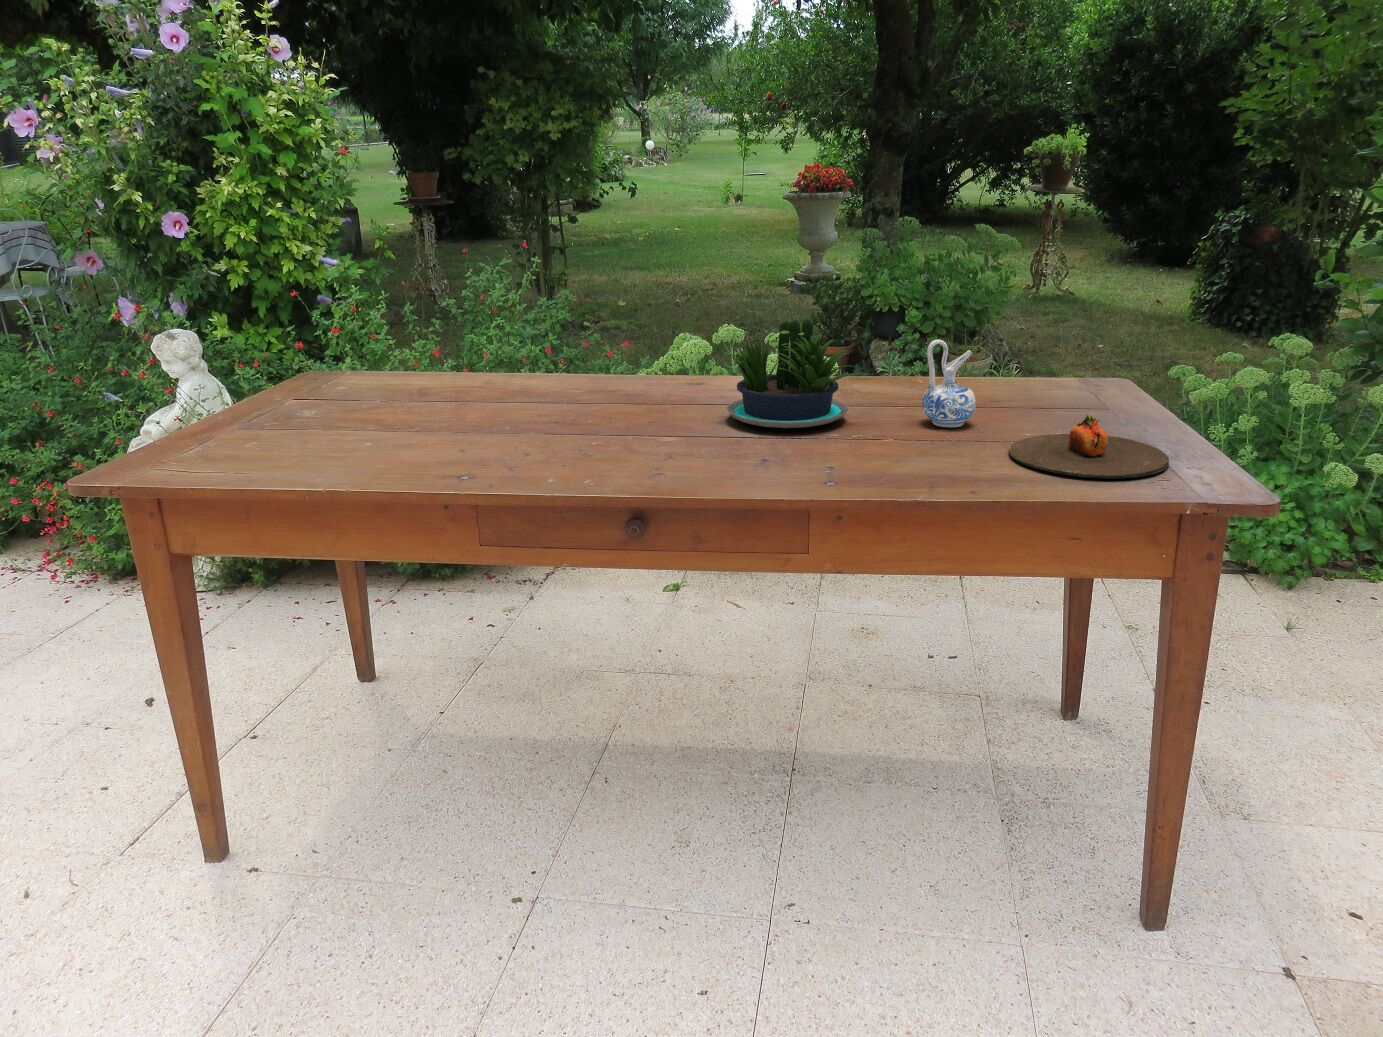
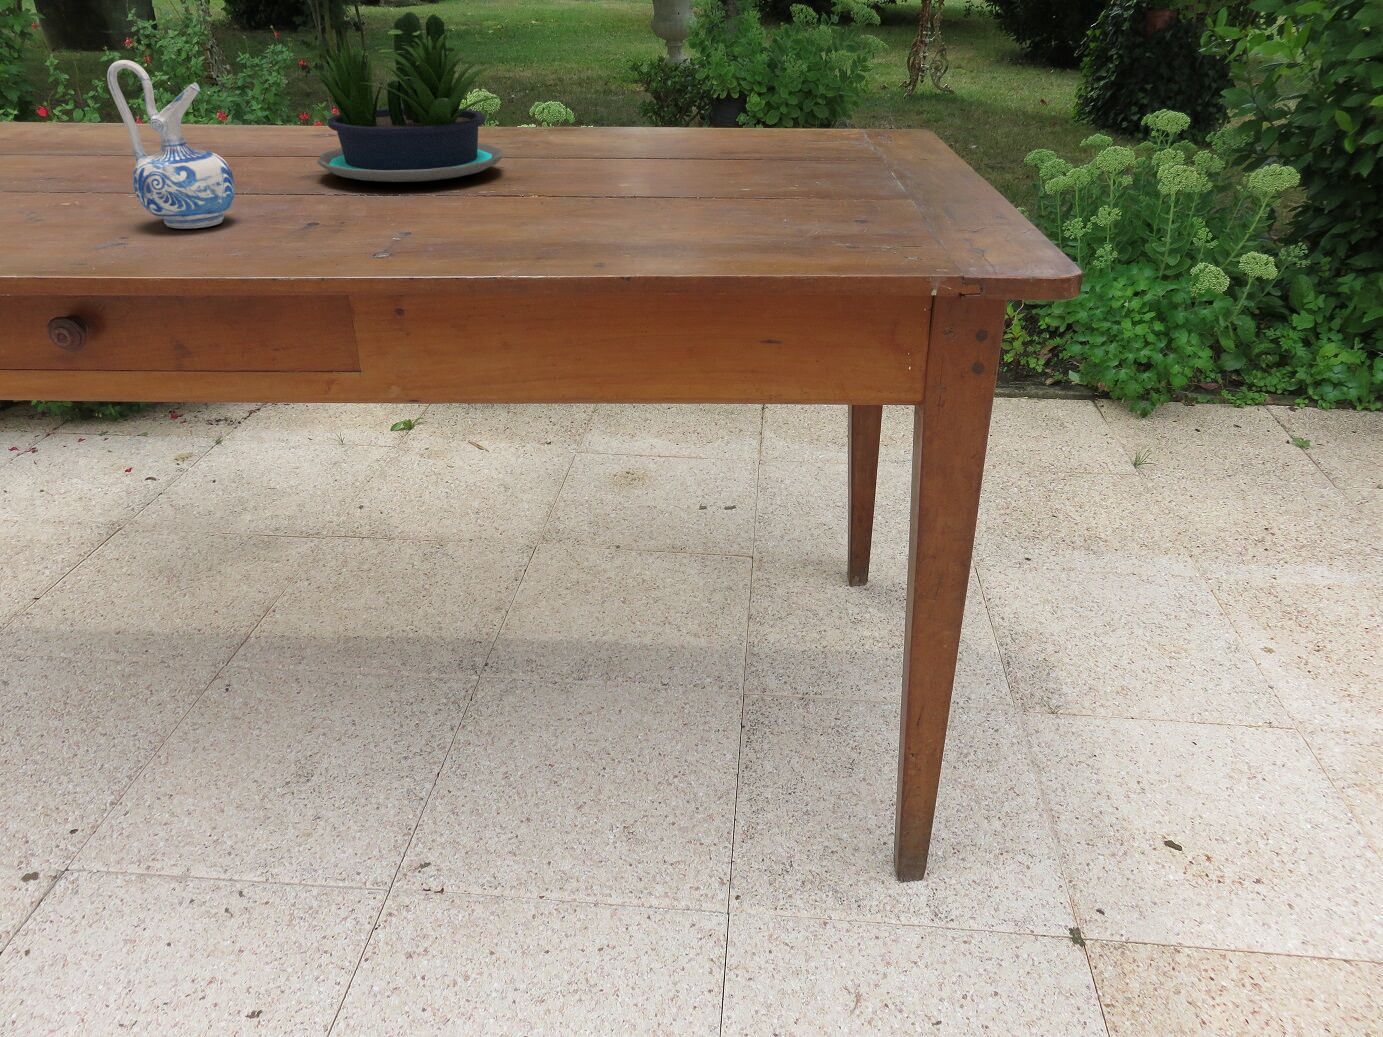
ceramic pitcher: present [922,339,976,427] -> present [107,60,235,229]
plate: present [1009,416,1169,479] -> none [705,149,937,246]

